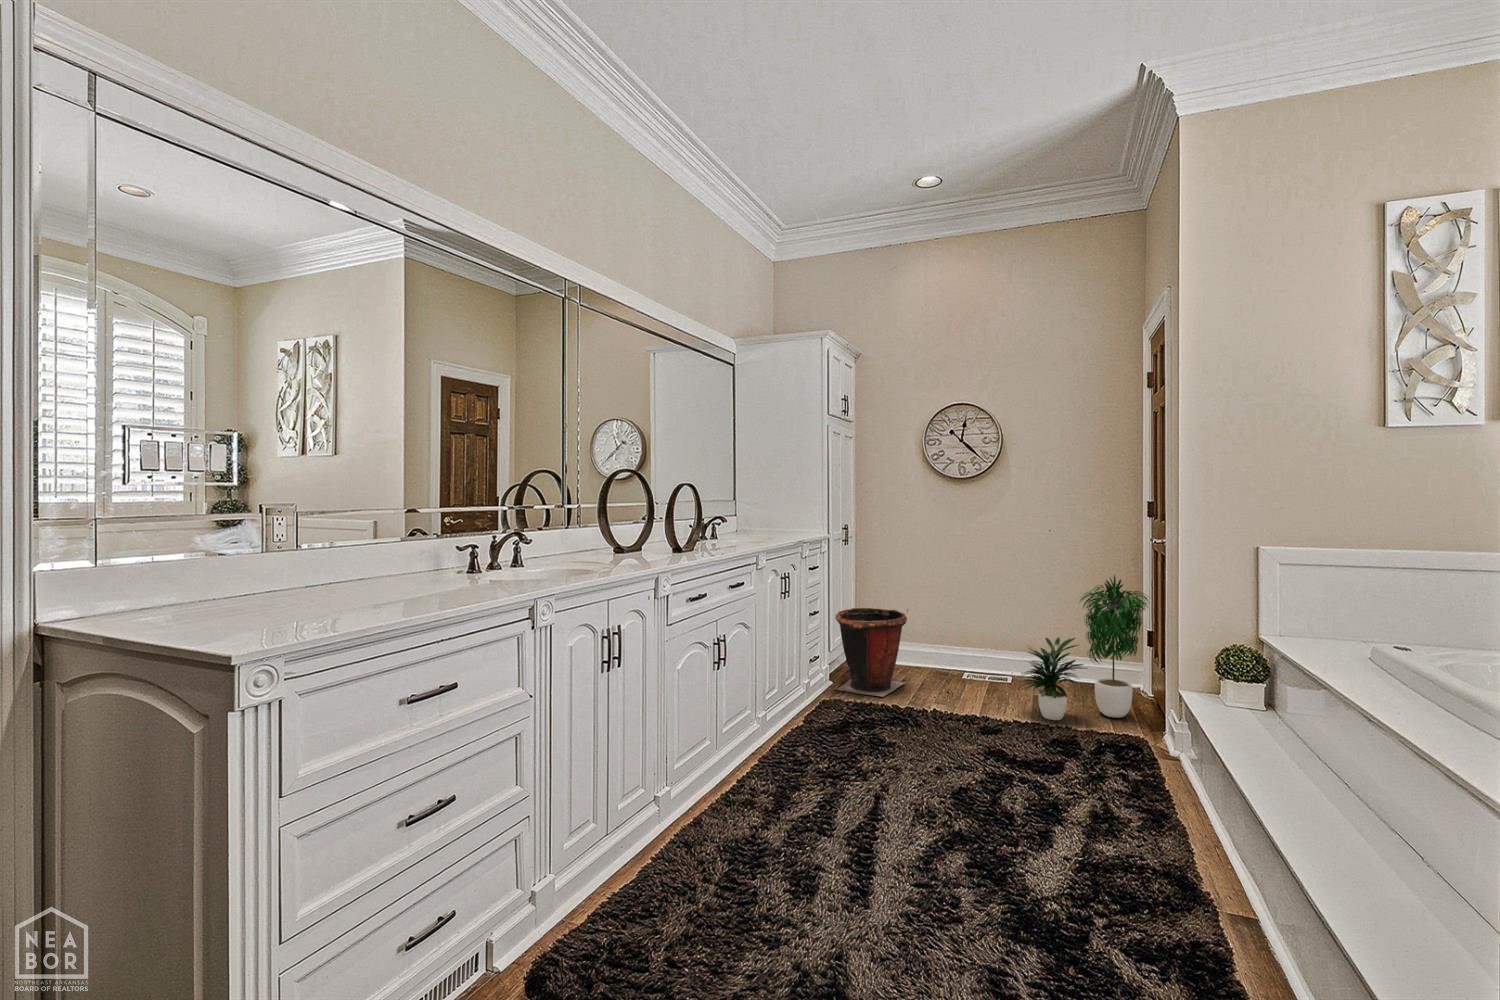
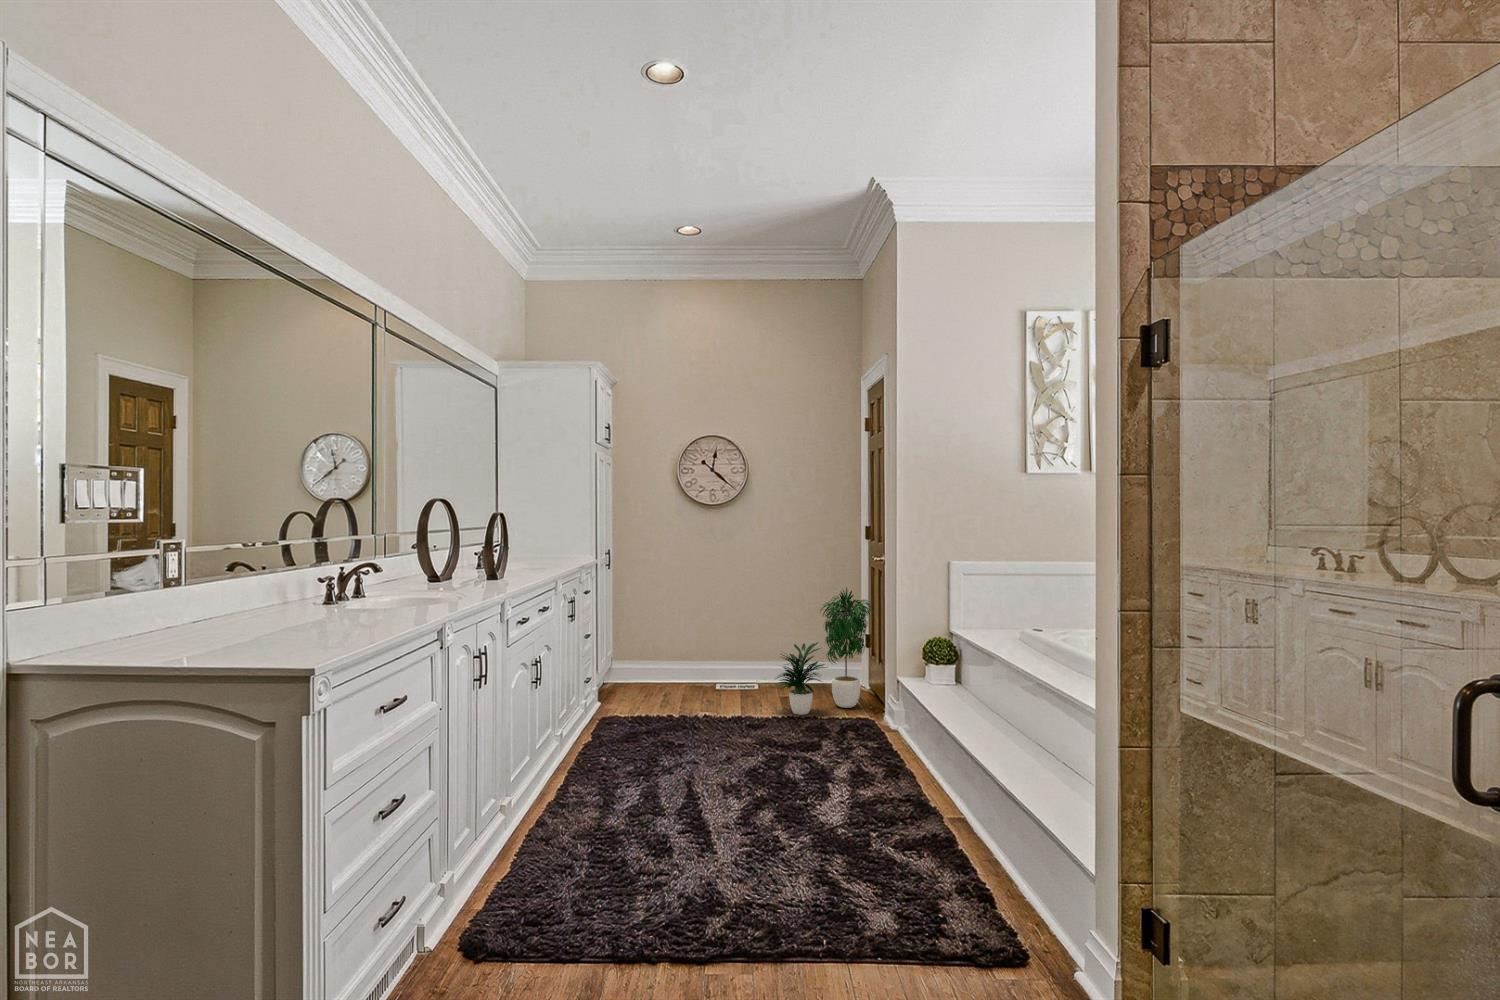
waste bin: present [835,608,908,697] -> none [604,624,673,712]

